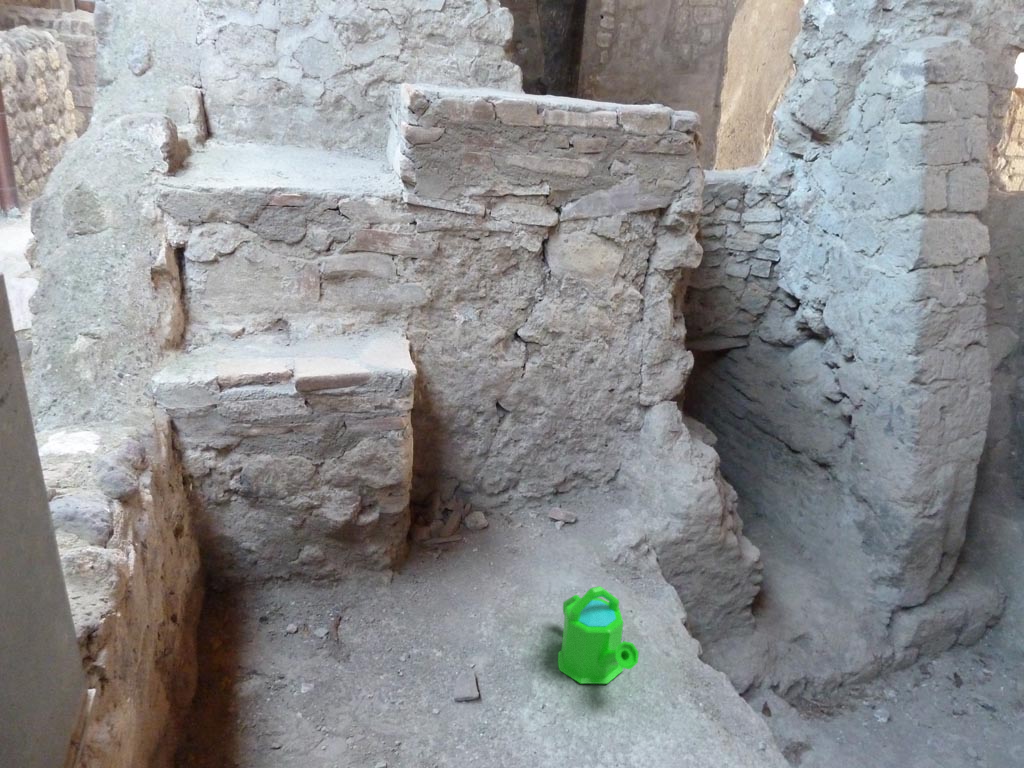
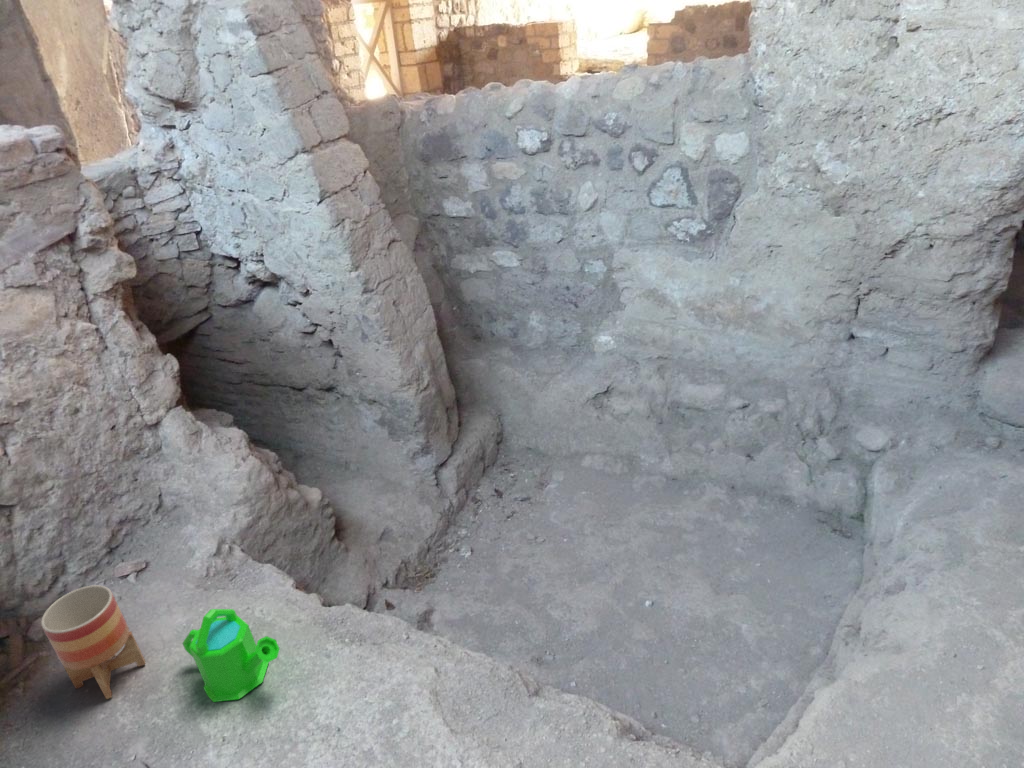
planter: none [470,502,535,608] -> present [41,585,145,699]

